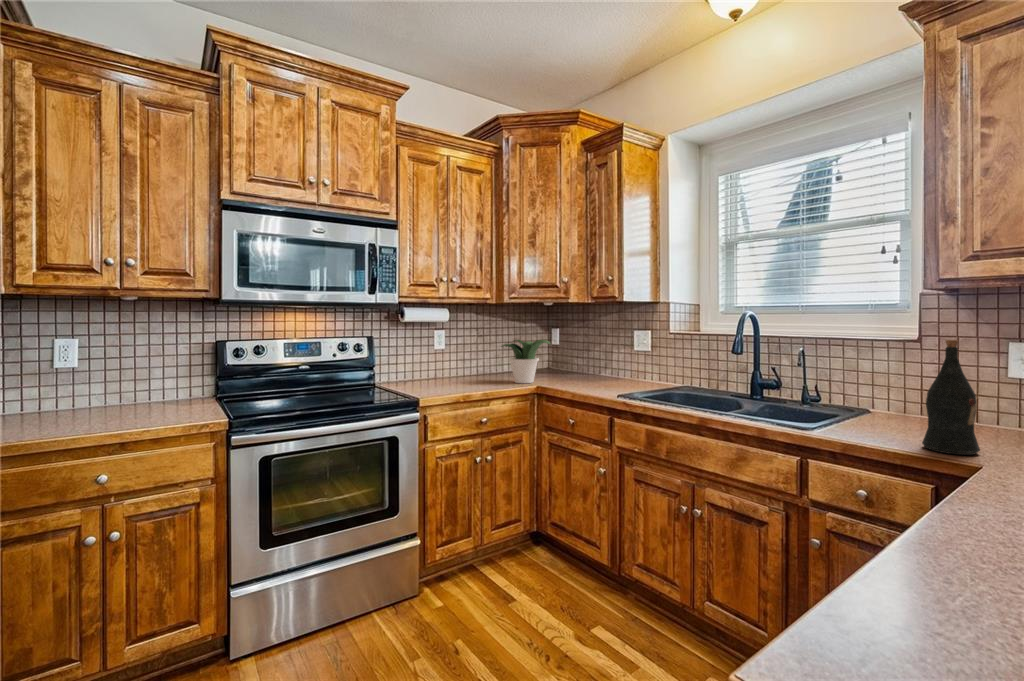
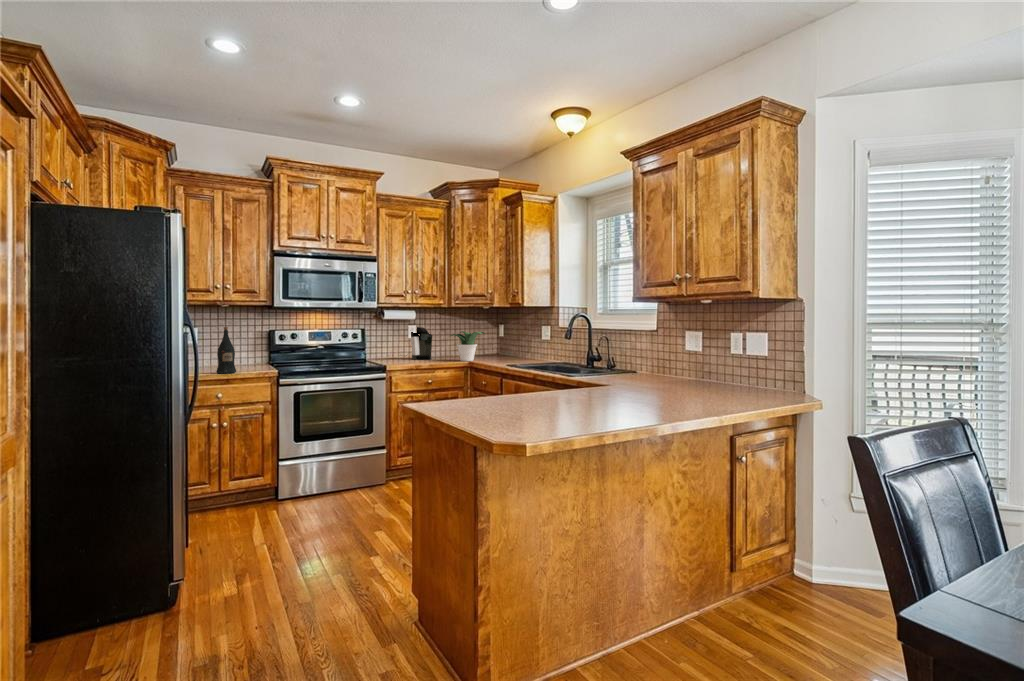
coffee maker: none [412,333,467,381] -> present [406,327,432,359]
wine bottle: present [922,340,980,455] -> present [216,327,236,374]

